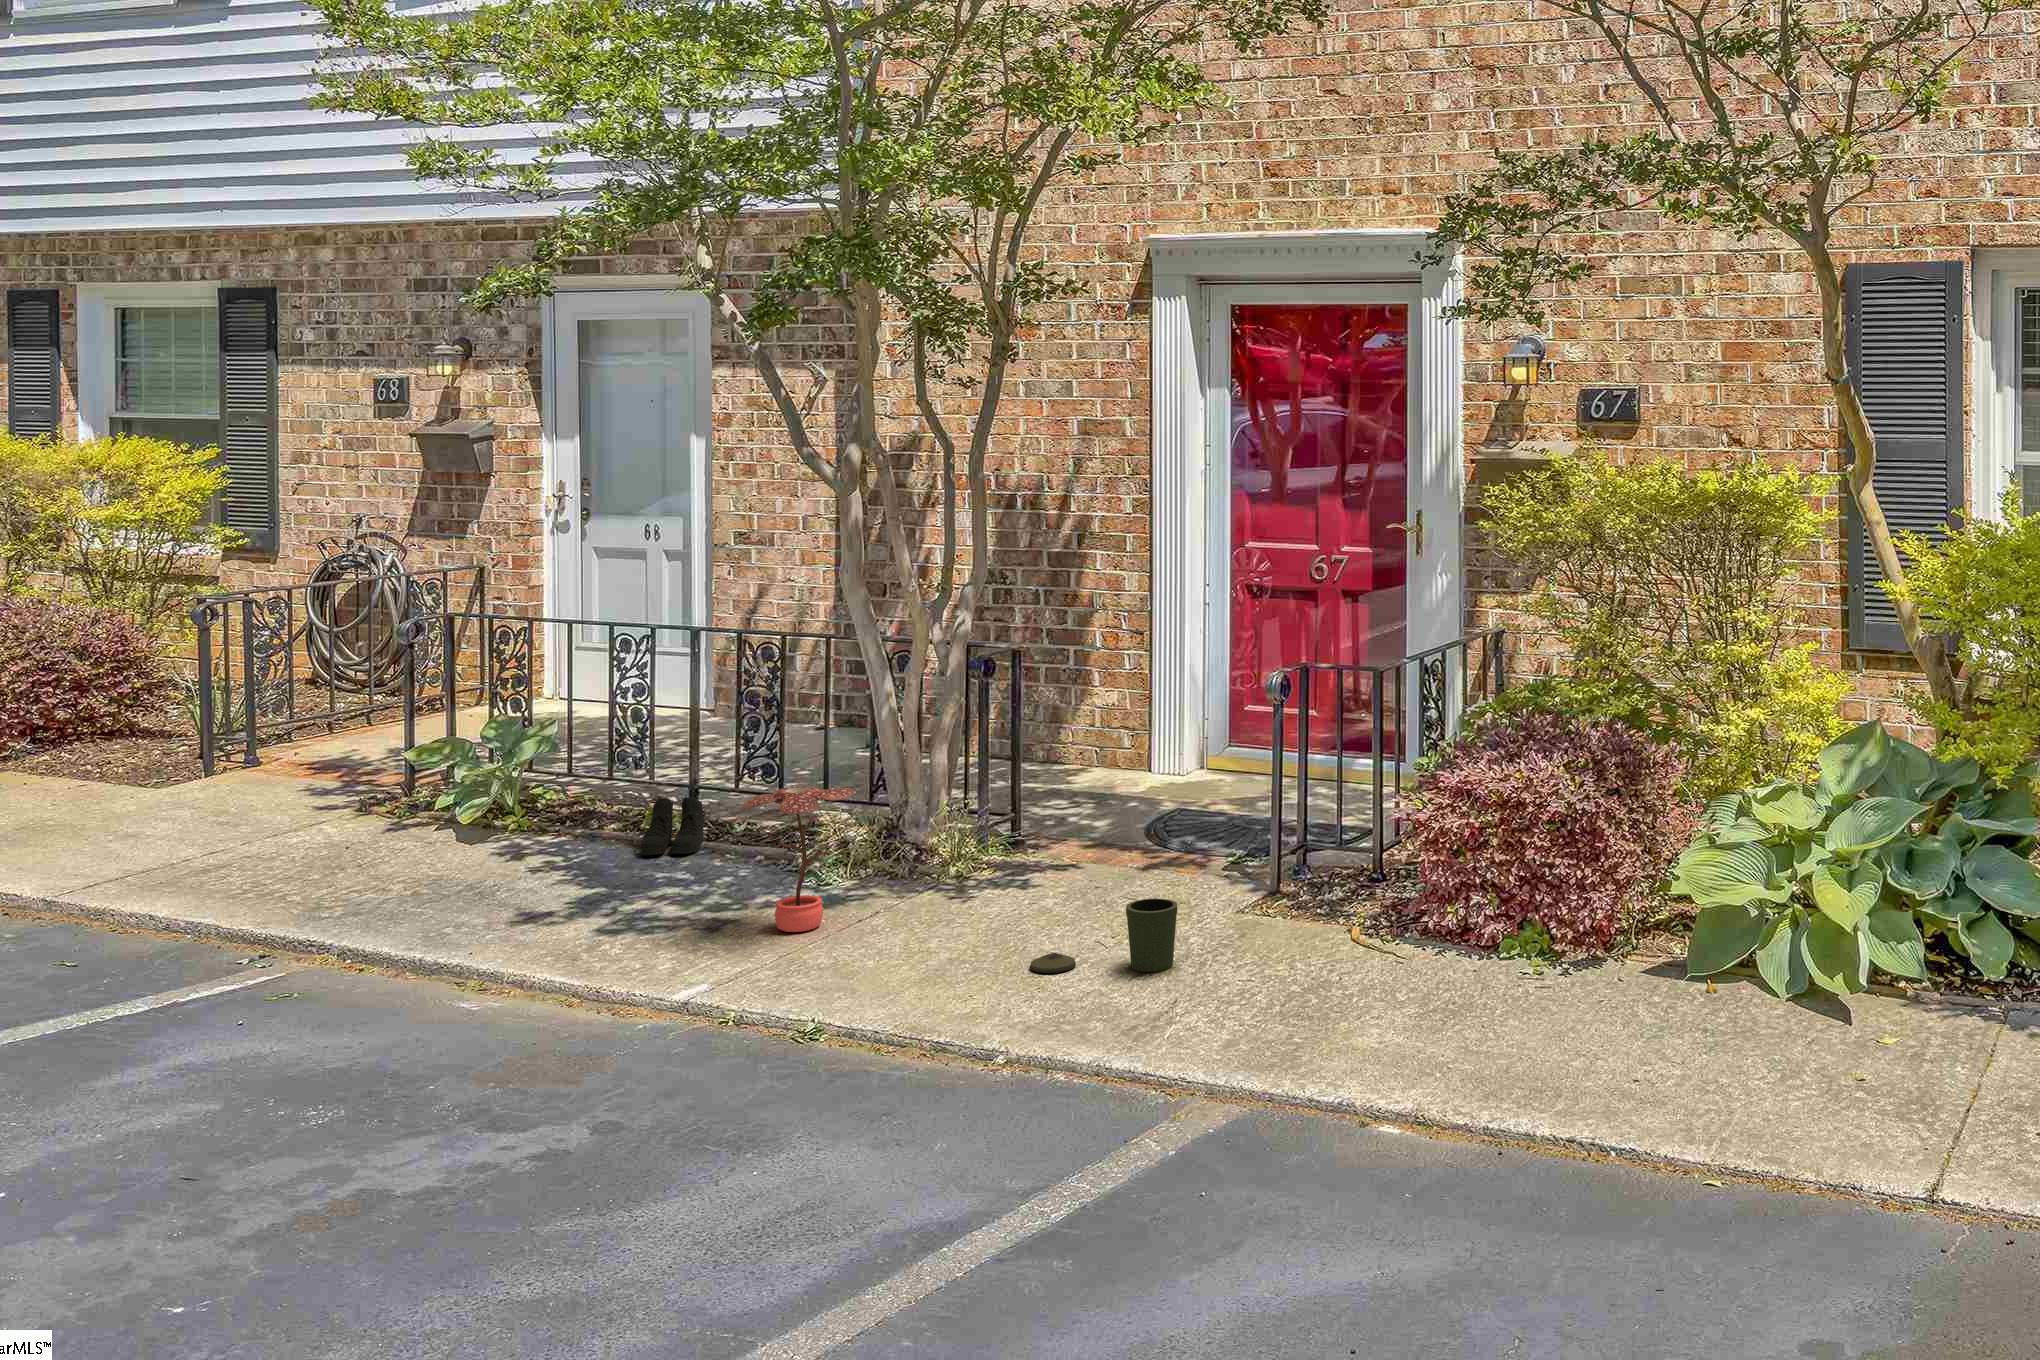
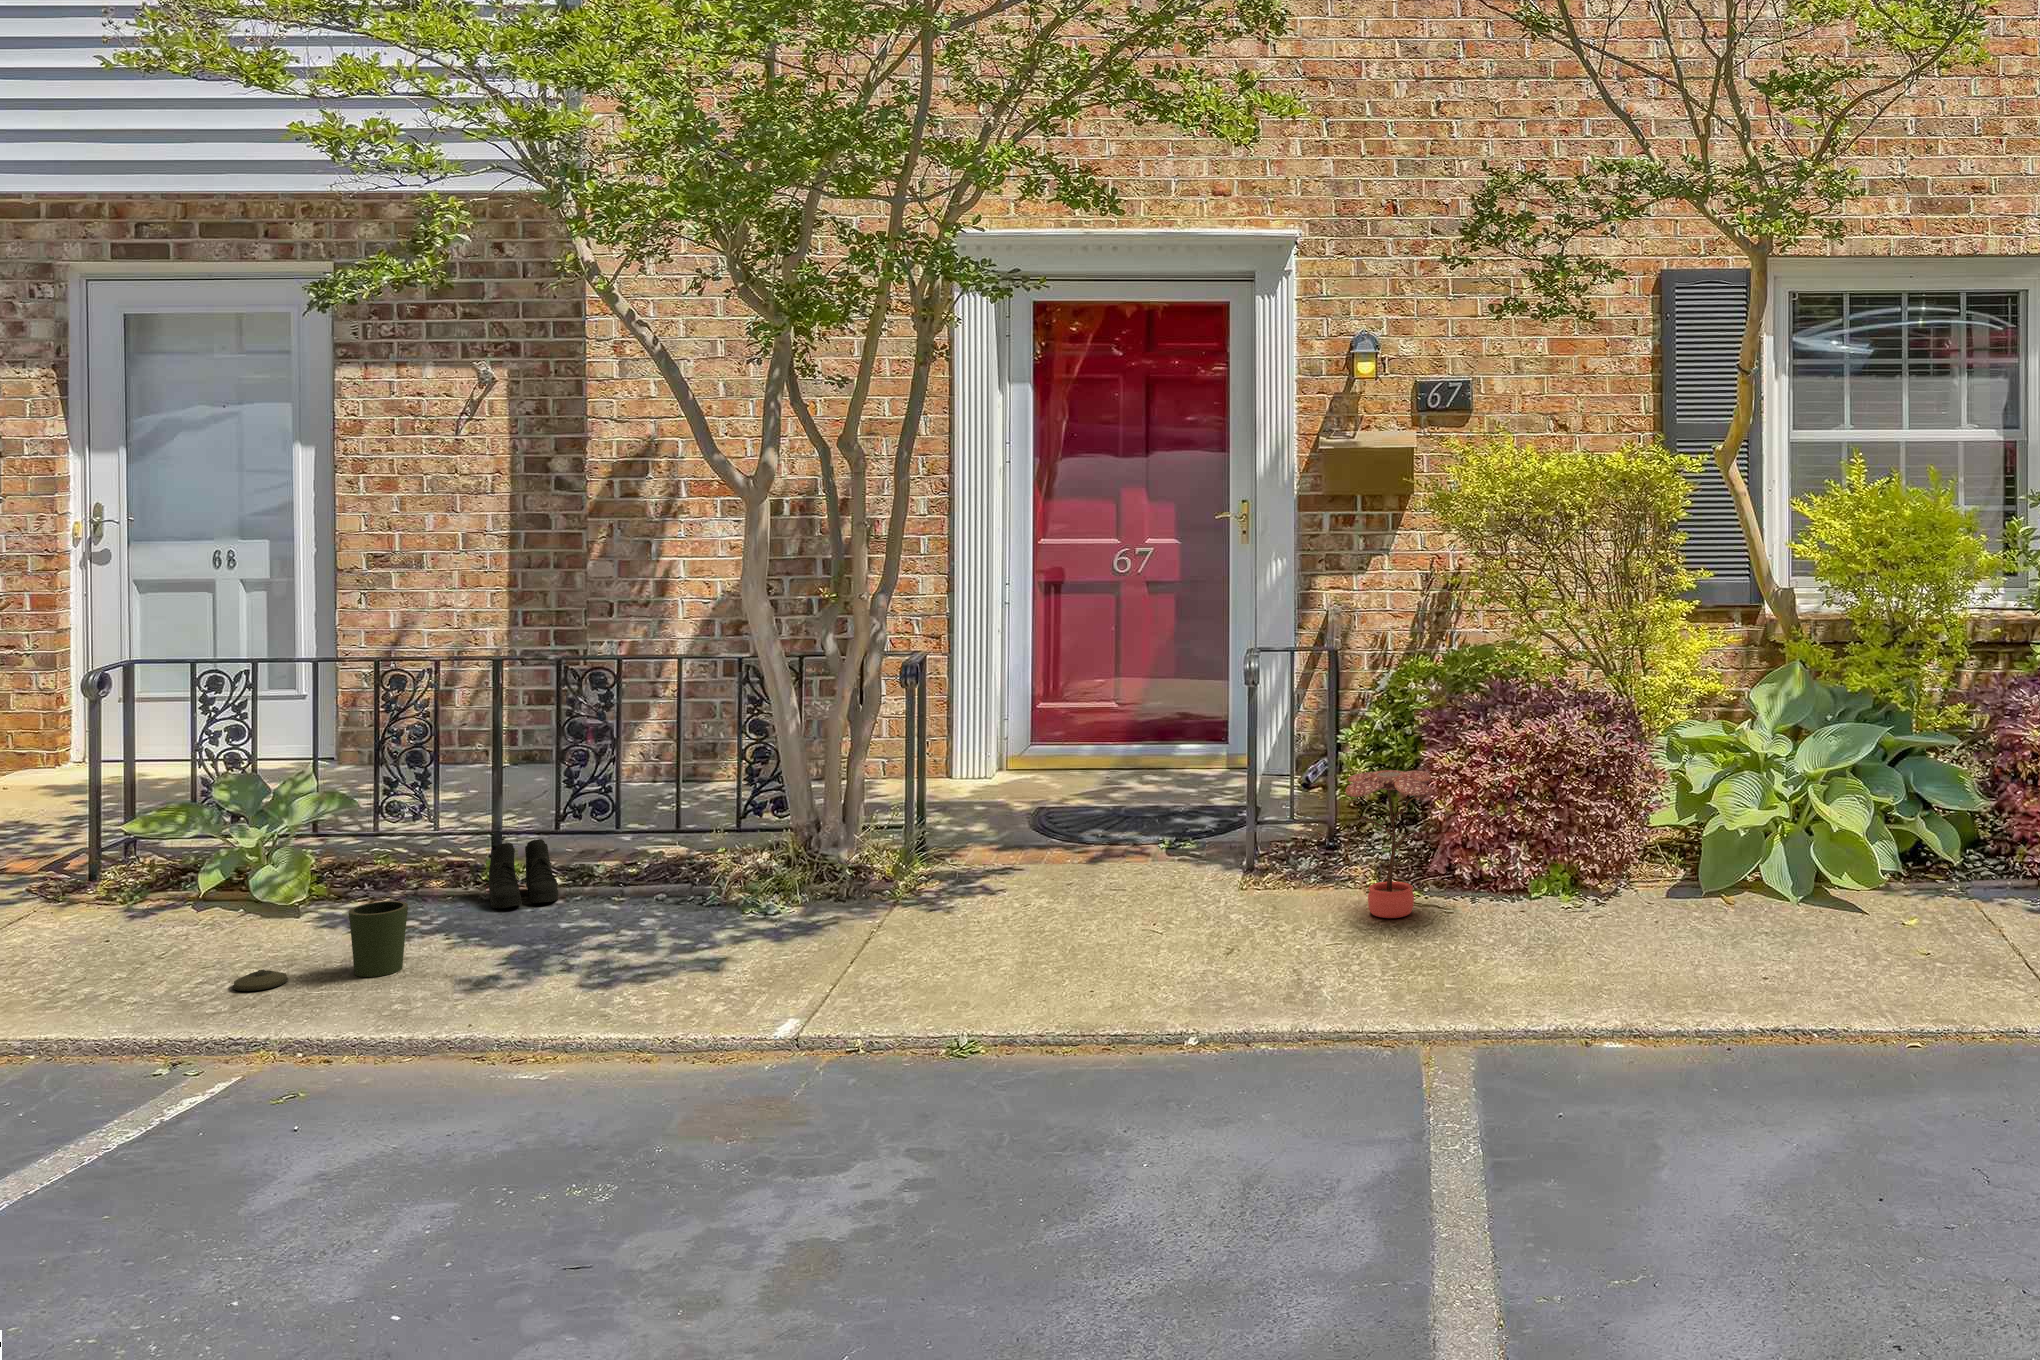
potted plant: present [742,786,854,932] -> present [1345,770,1433,918]
trash can: present [1030,899,1177,973] -> present [233,901,408,991]

